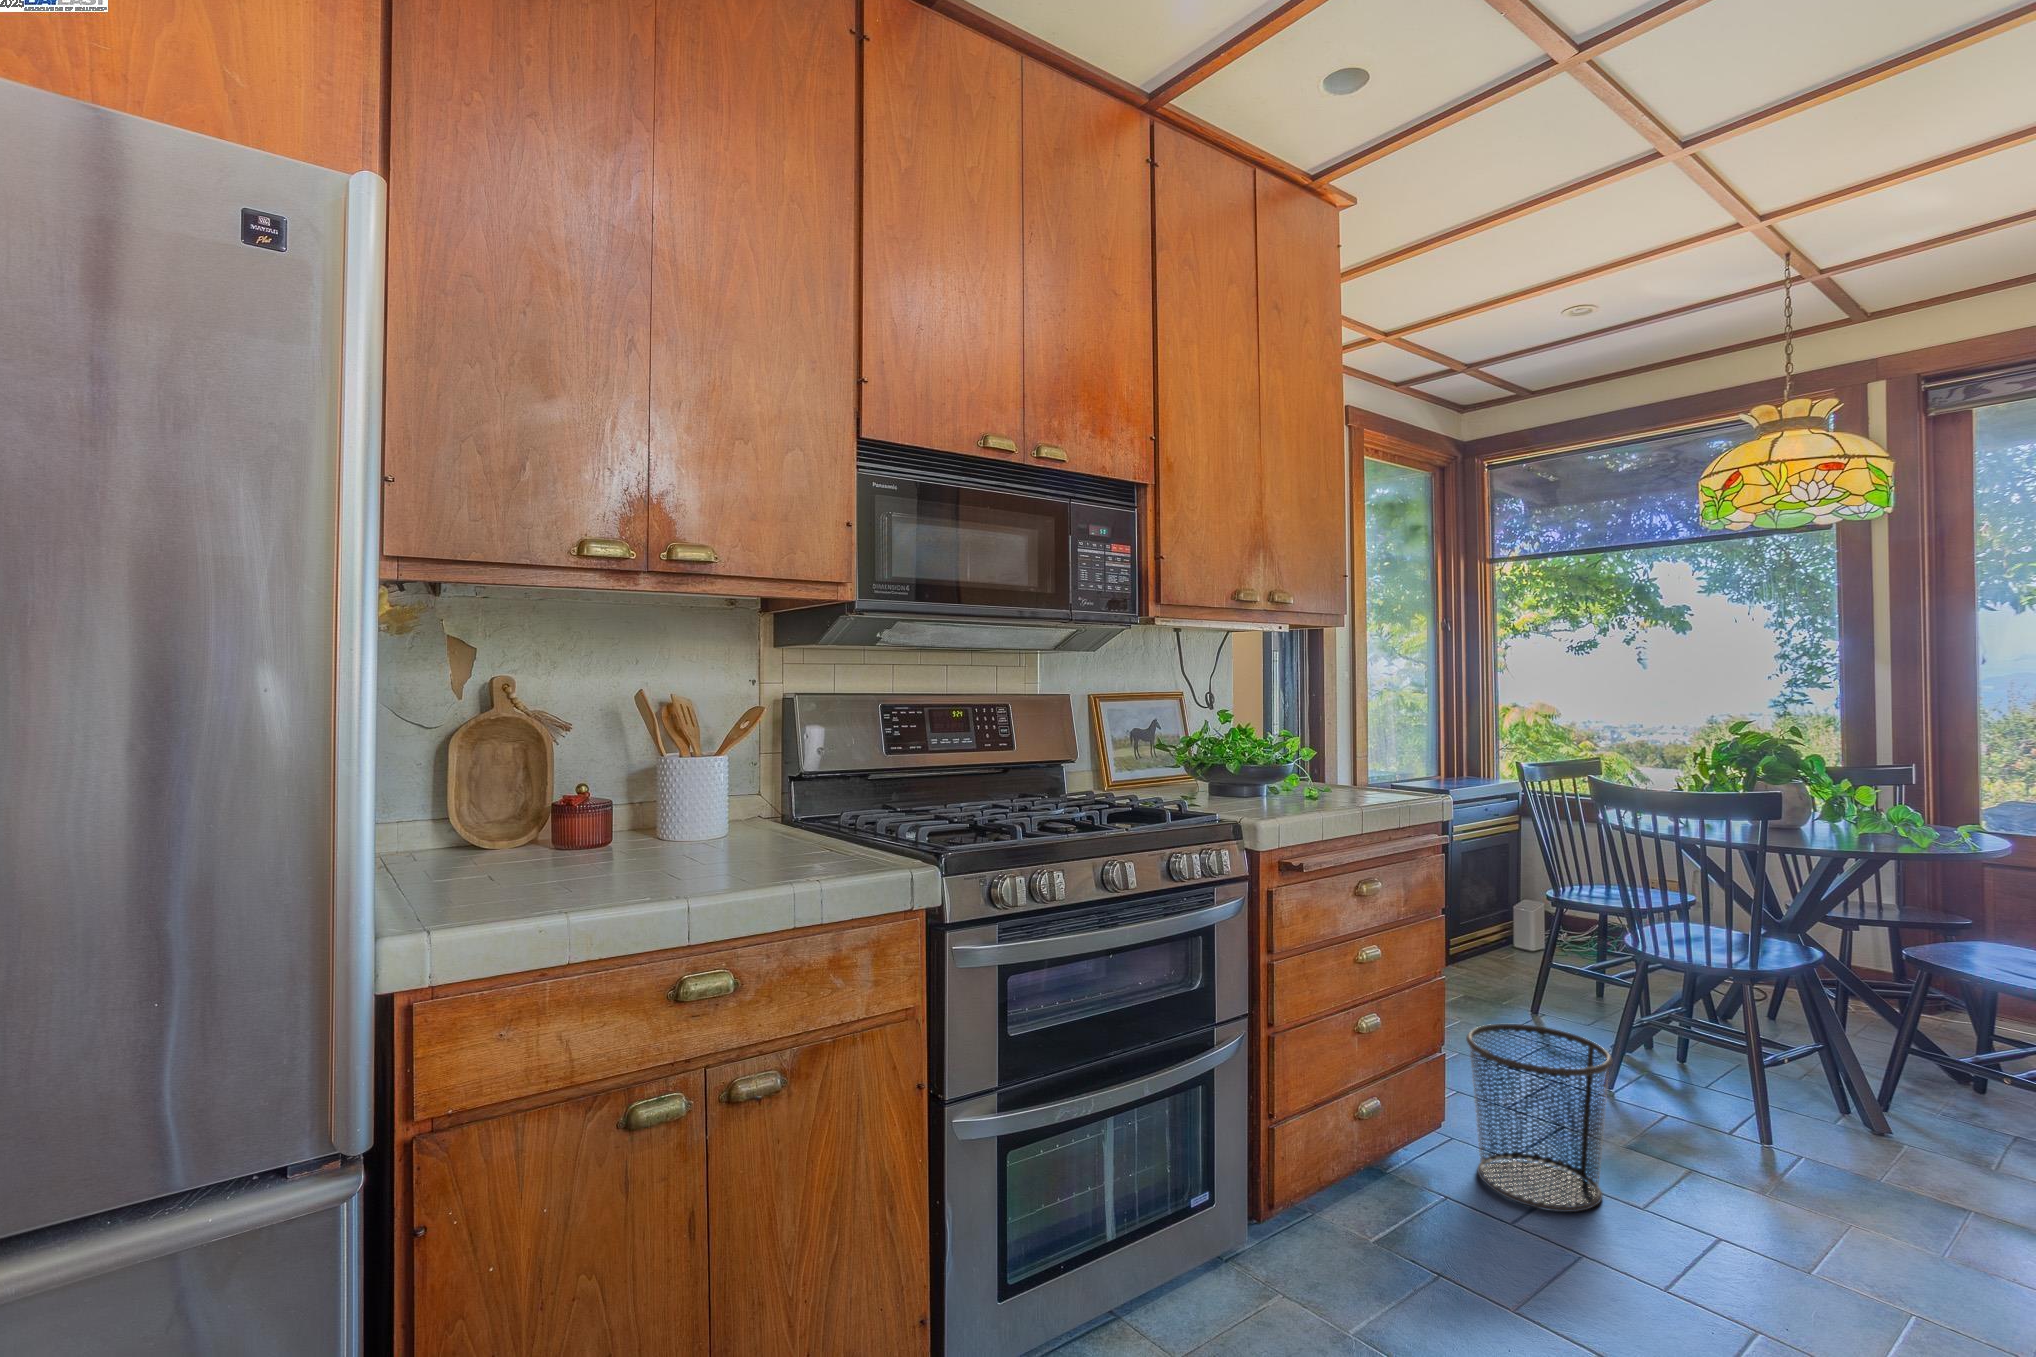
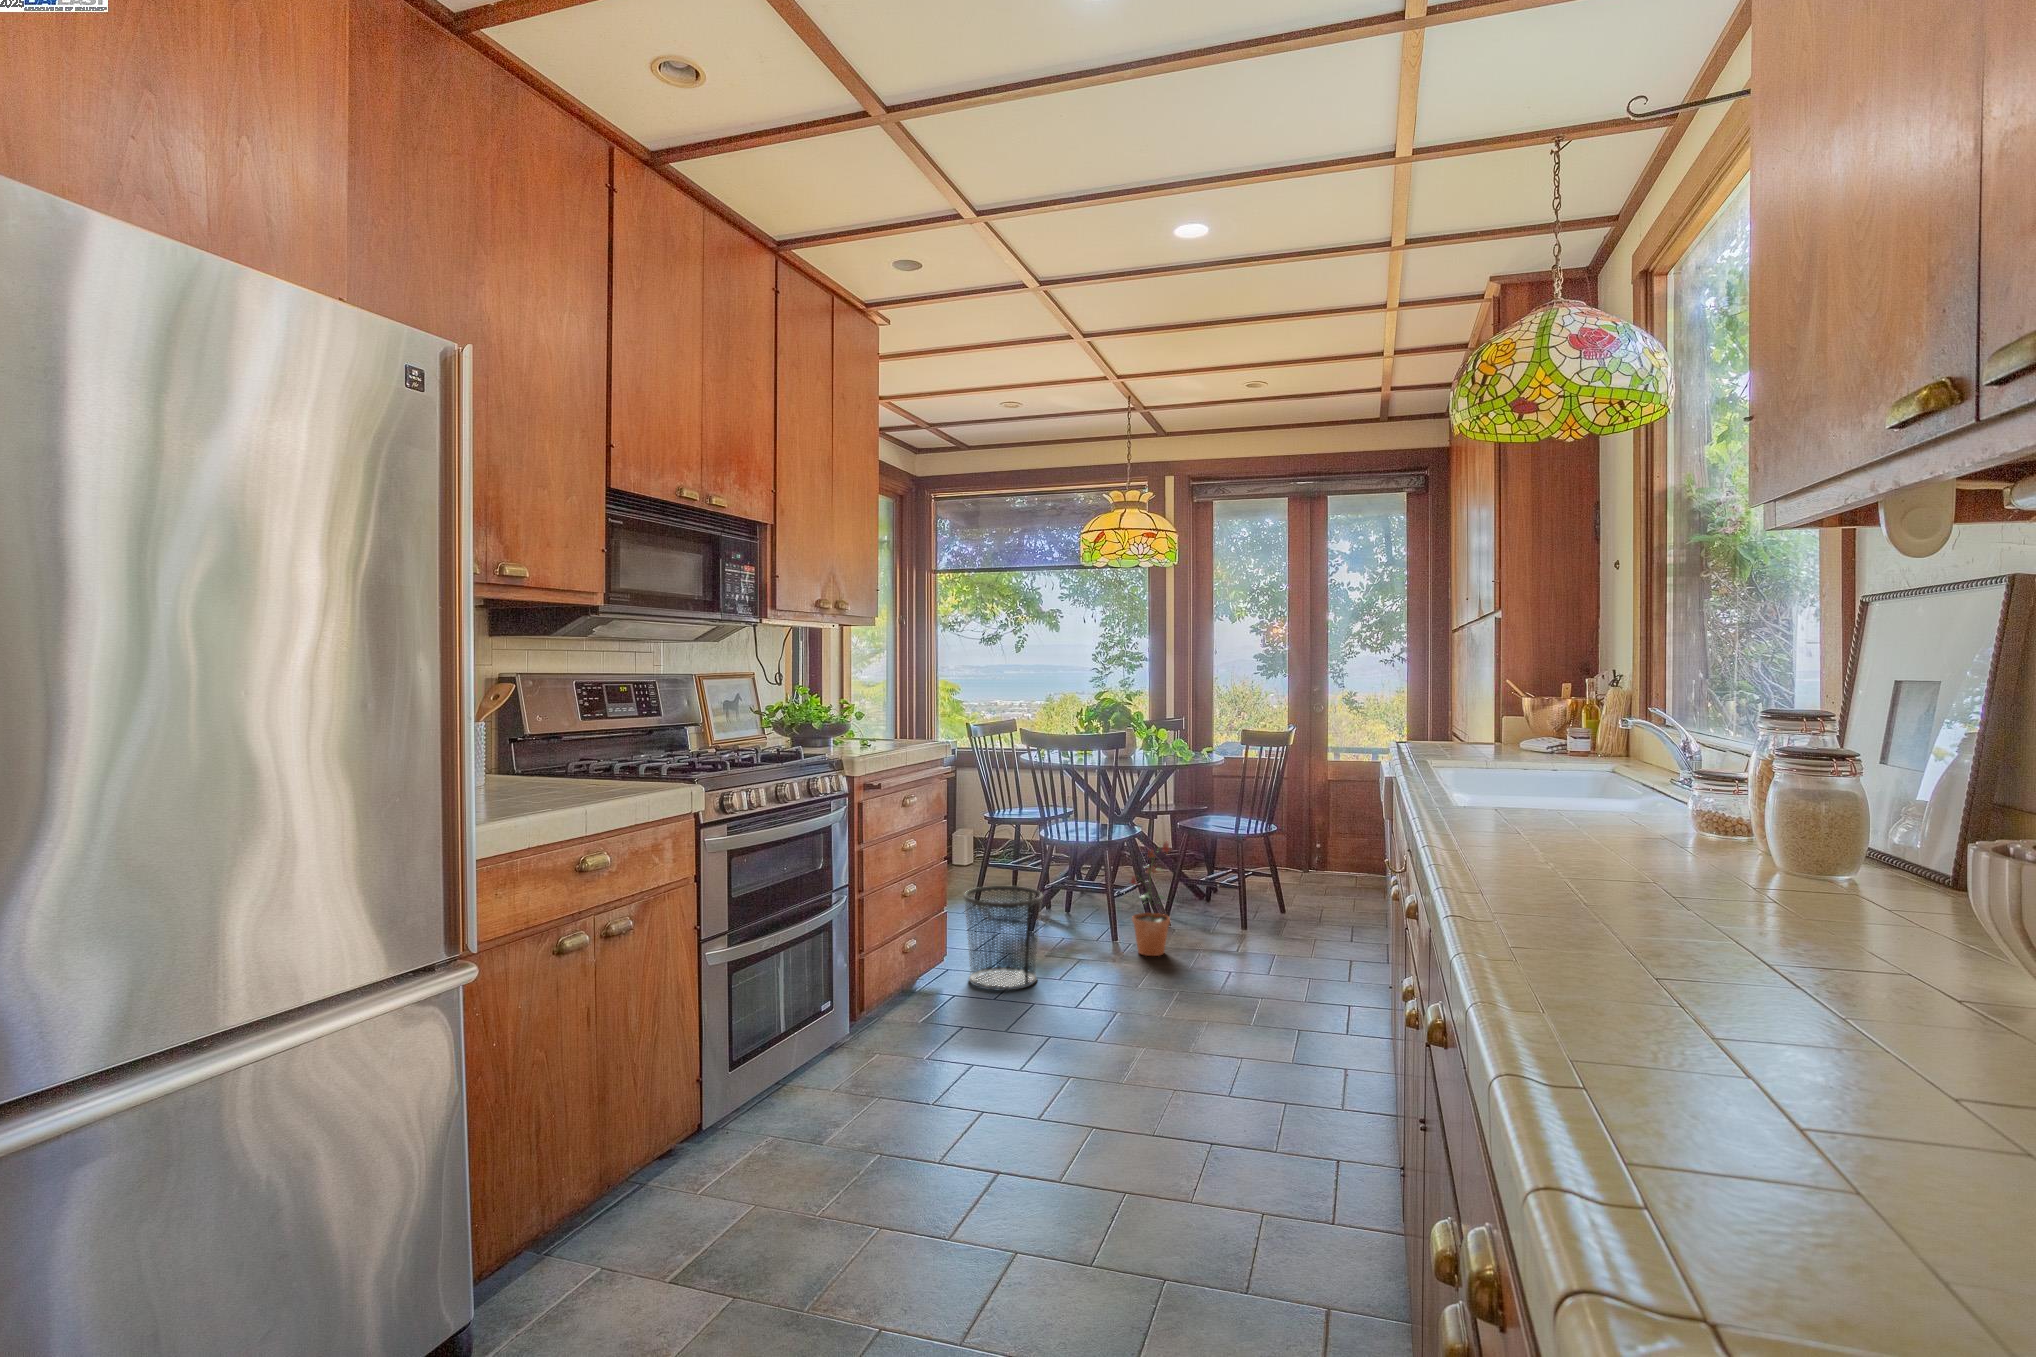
potted plant: none [1793,991,1894,1198] -> present [1131,842,1170,956]

